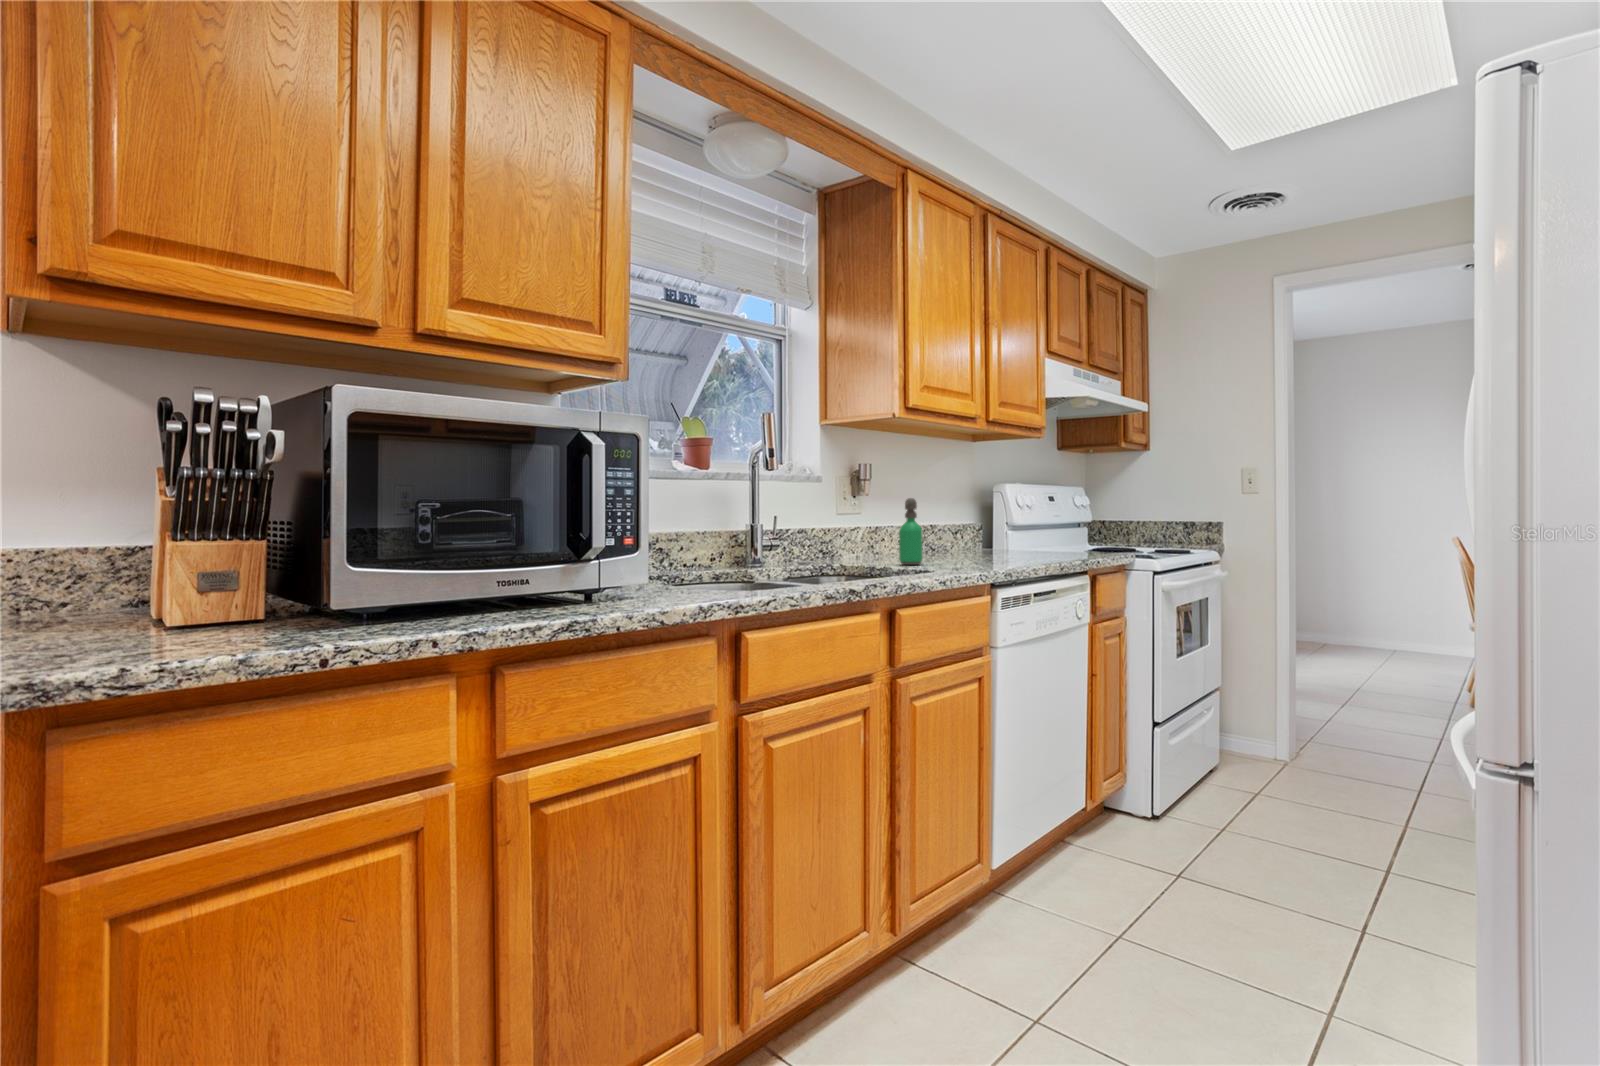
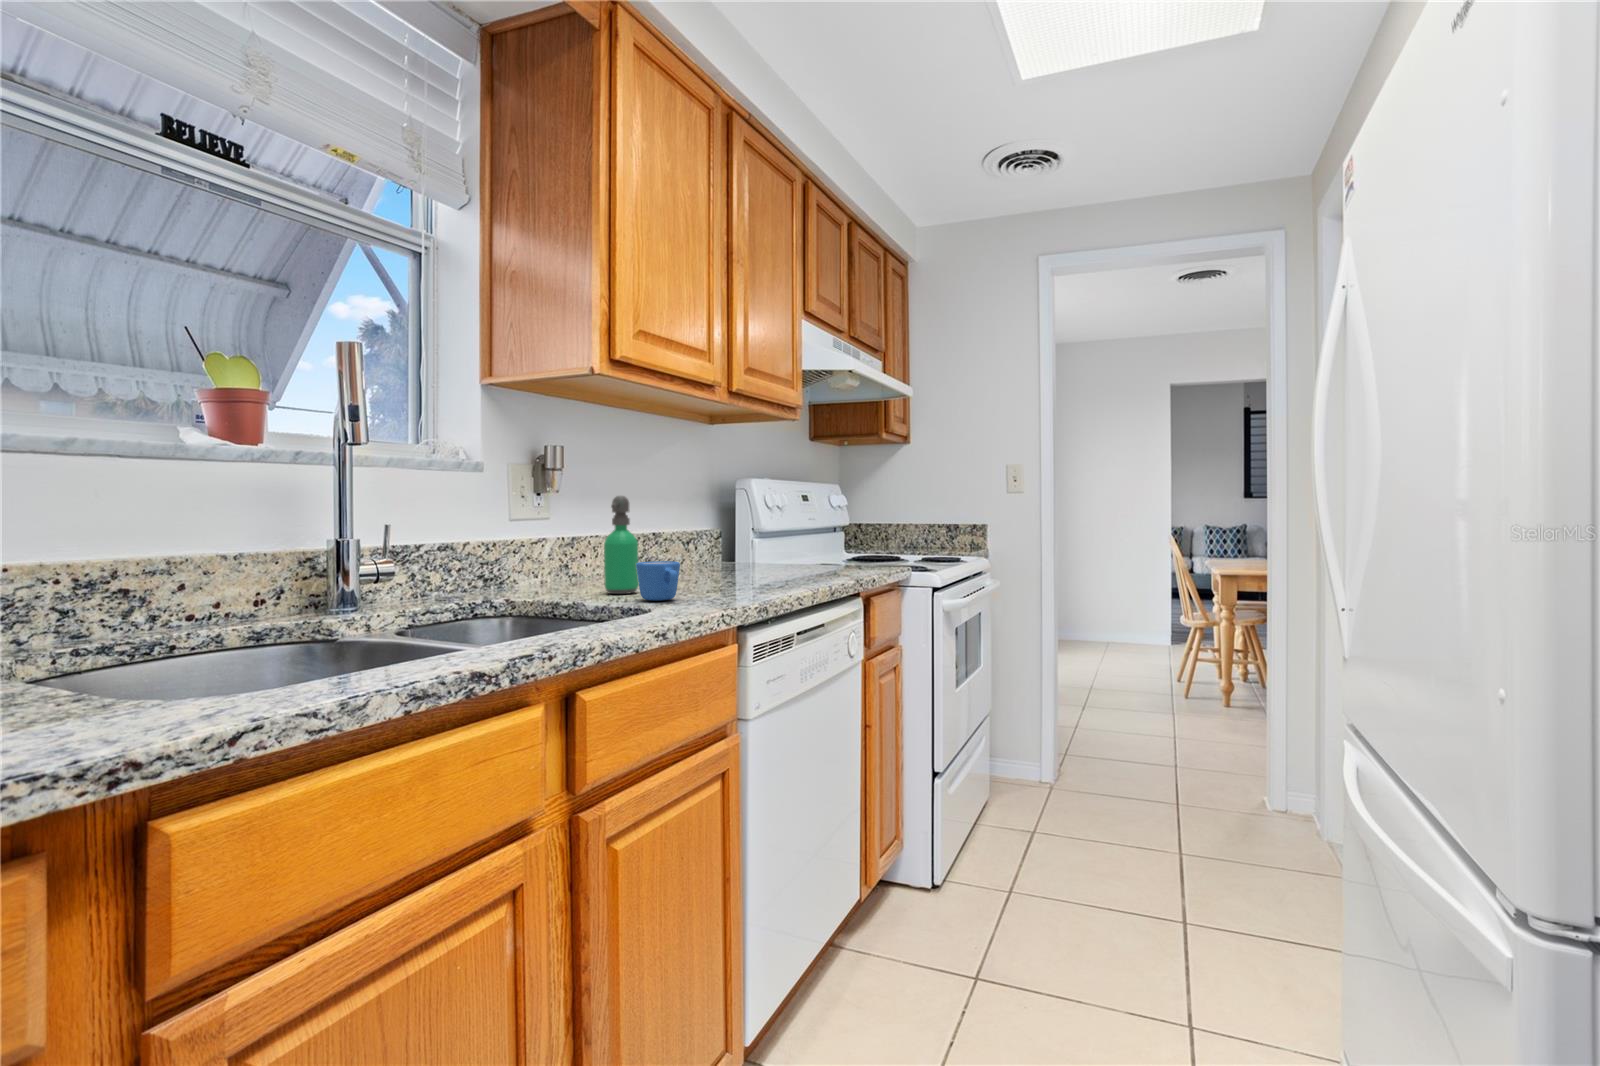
mug: none [923,542,952,568] -> present [636,561,680,601]

